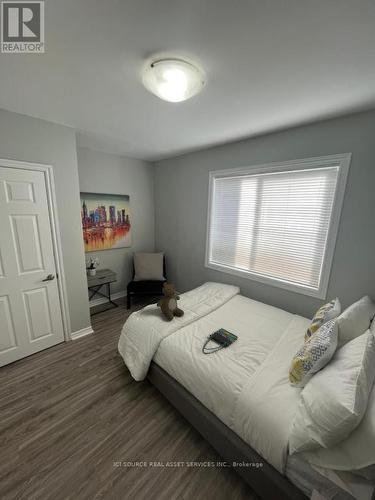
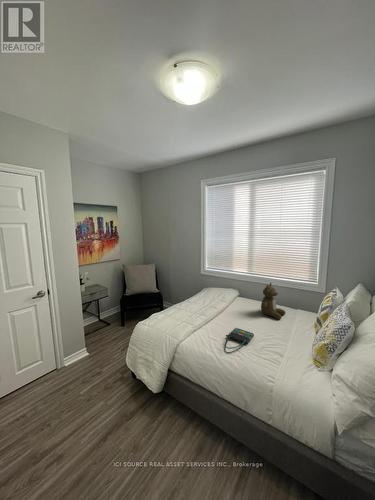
teddy bear: present [157,281,184,320] -> present [261,283,286,319]

